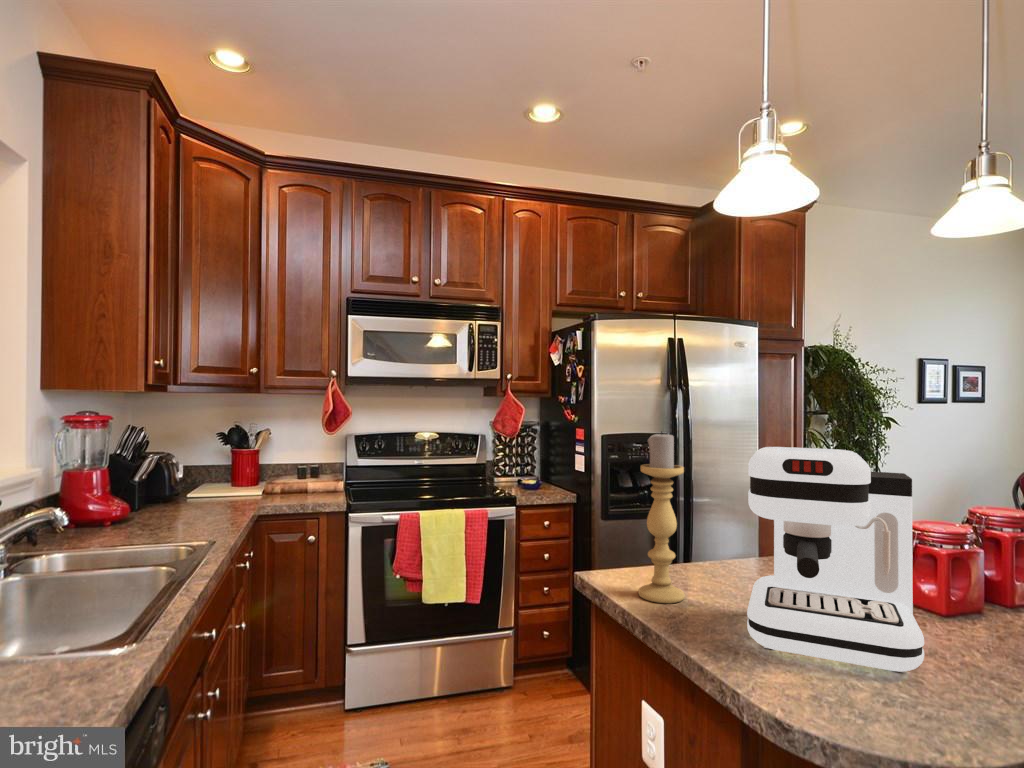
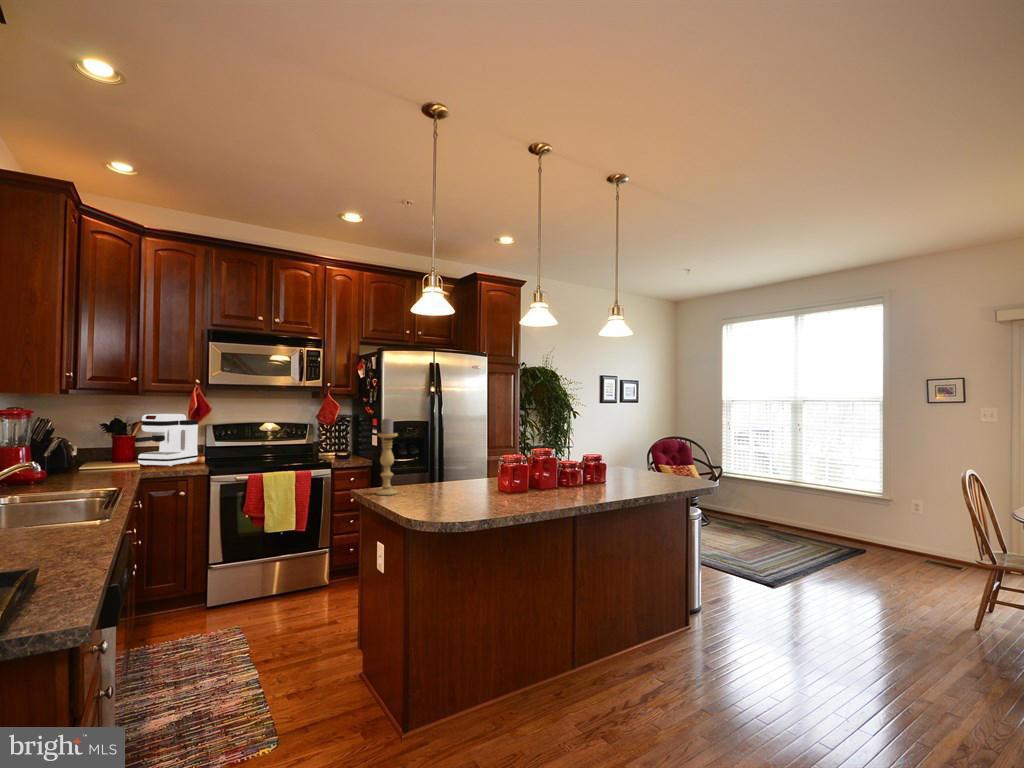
coffee maker: present [747,447,924,672] -> present [135,414,198,466]

